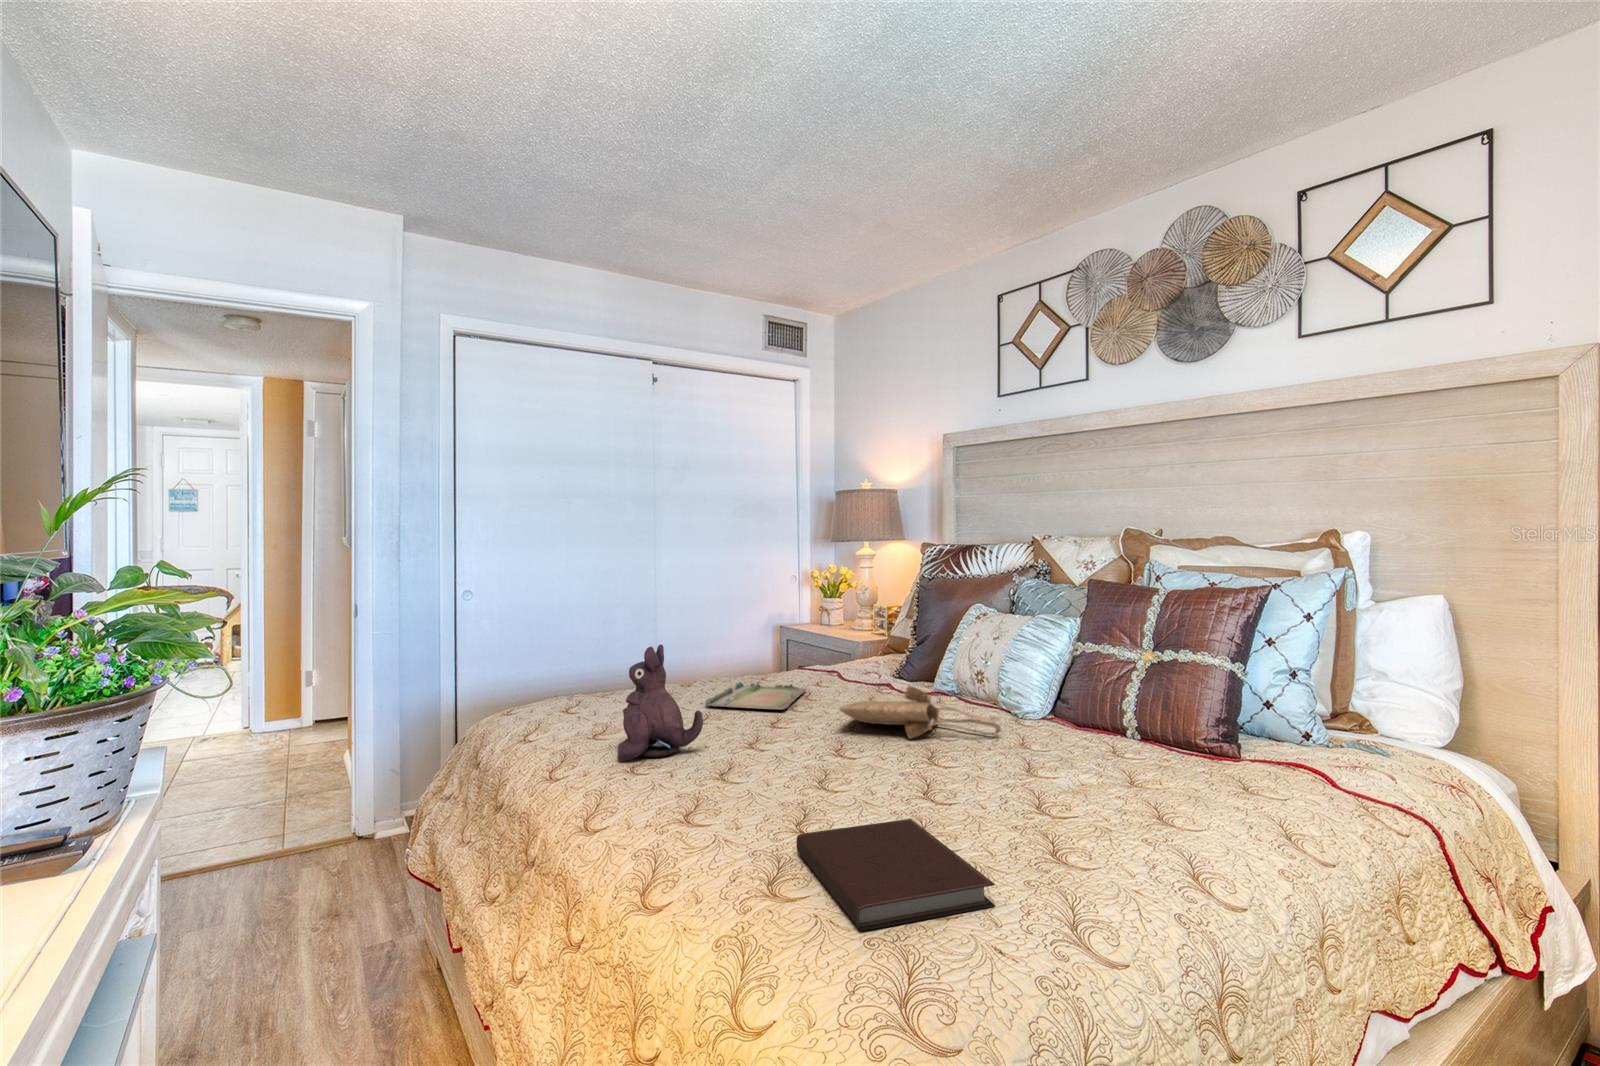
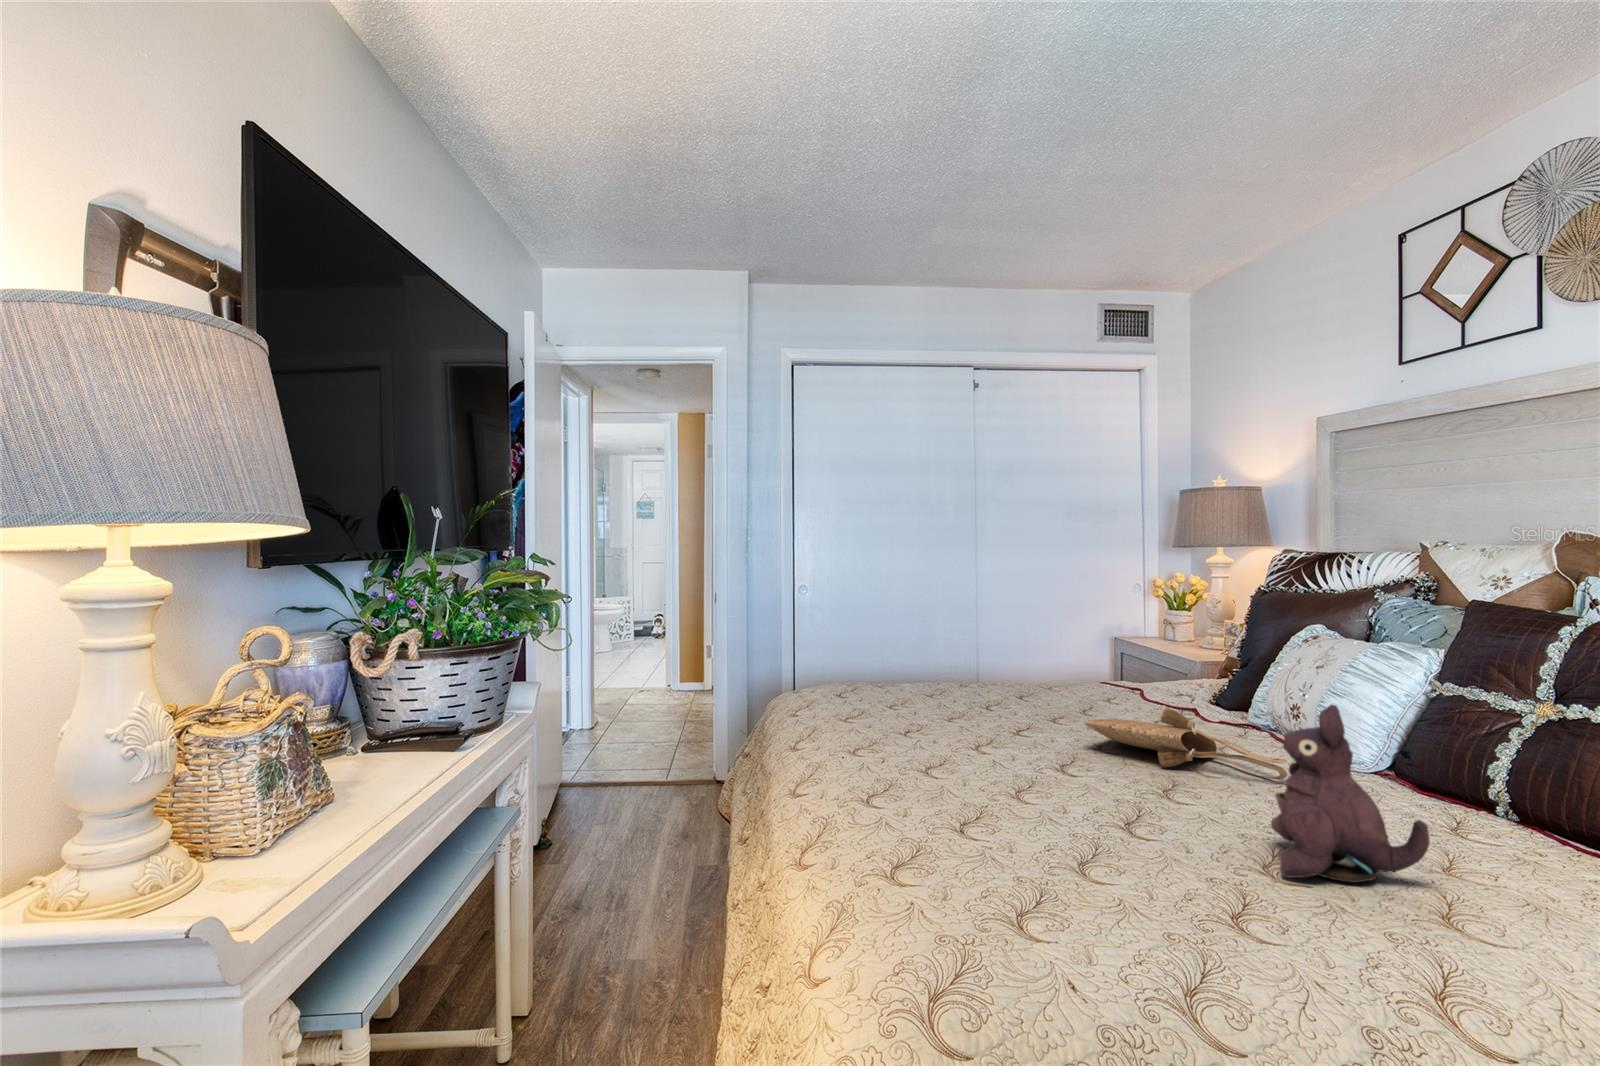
plush toy: present [617,644,703,761] -> present [1271,705,1430,883]
tray: present [705,681,807,710] -> none [969,687,1088,718]
notebook: present [796,819,995,930] -> none [937,830,1103,945]

